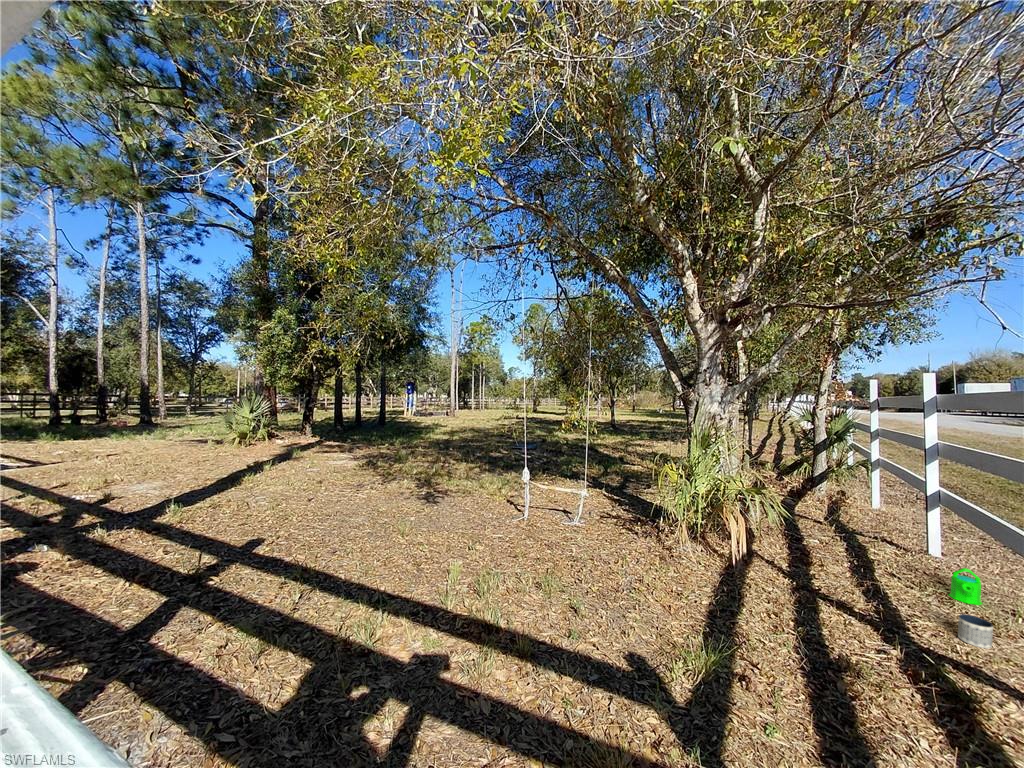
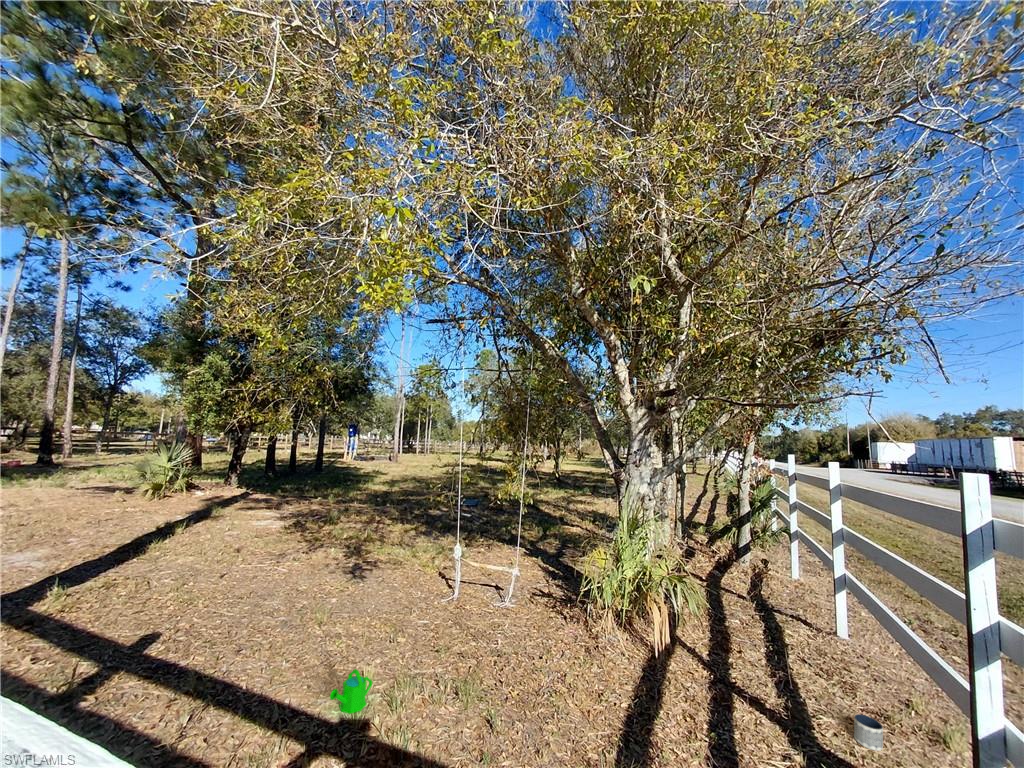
watering can: present [949,568,982,605] -> present [330,669,372,714]

